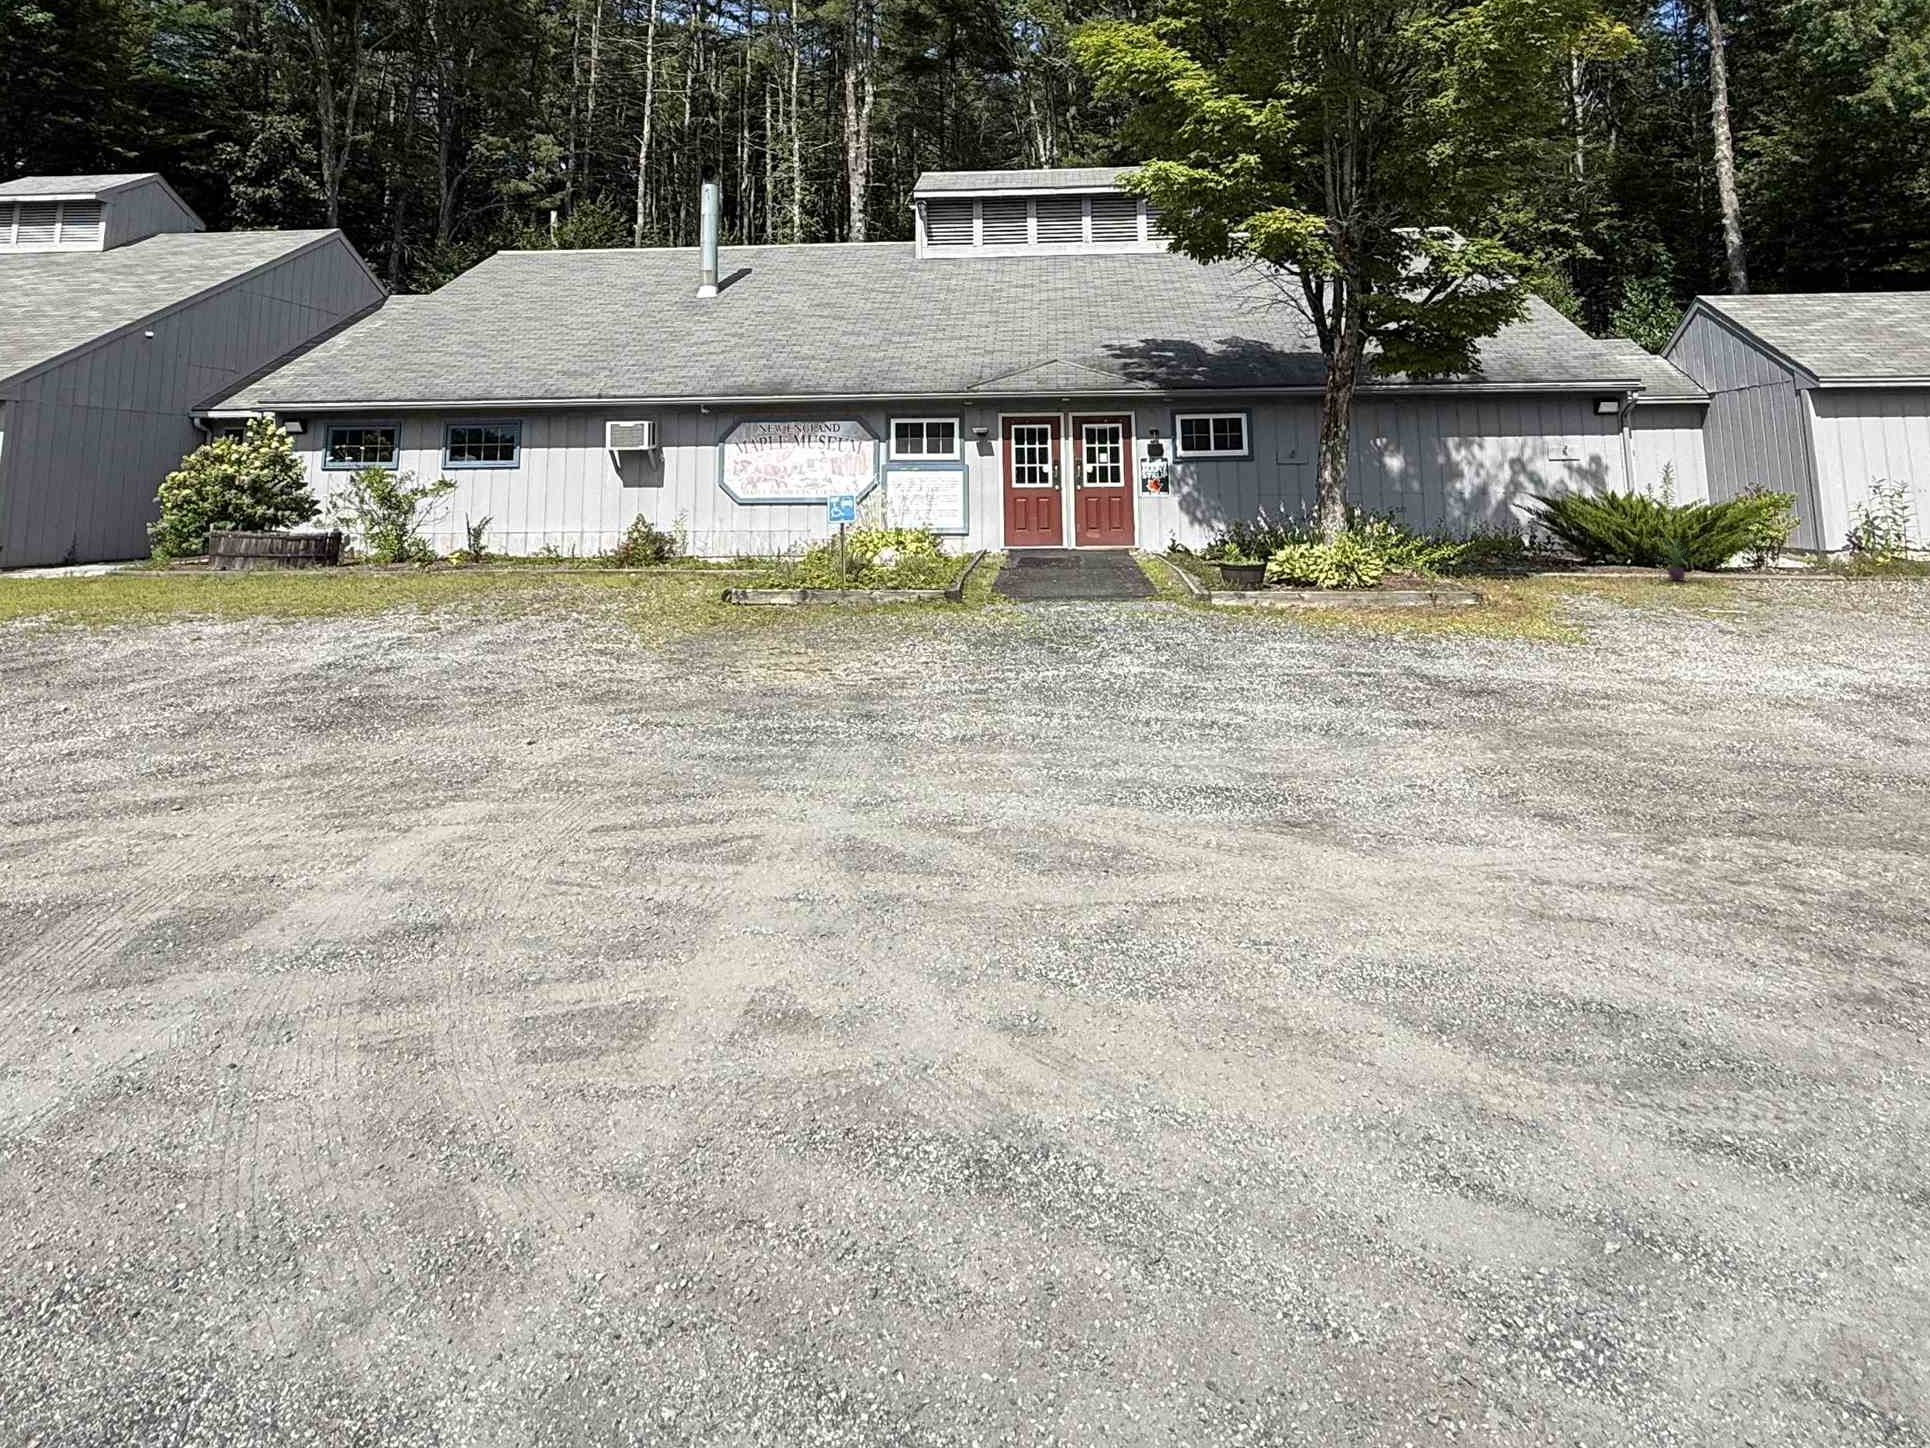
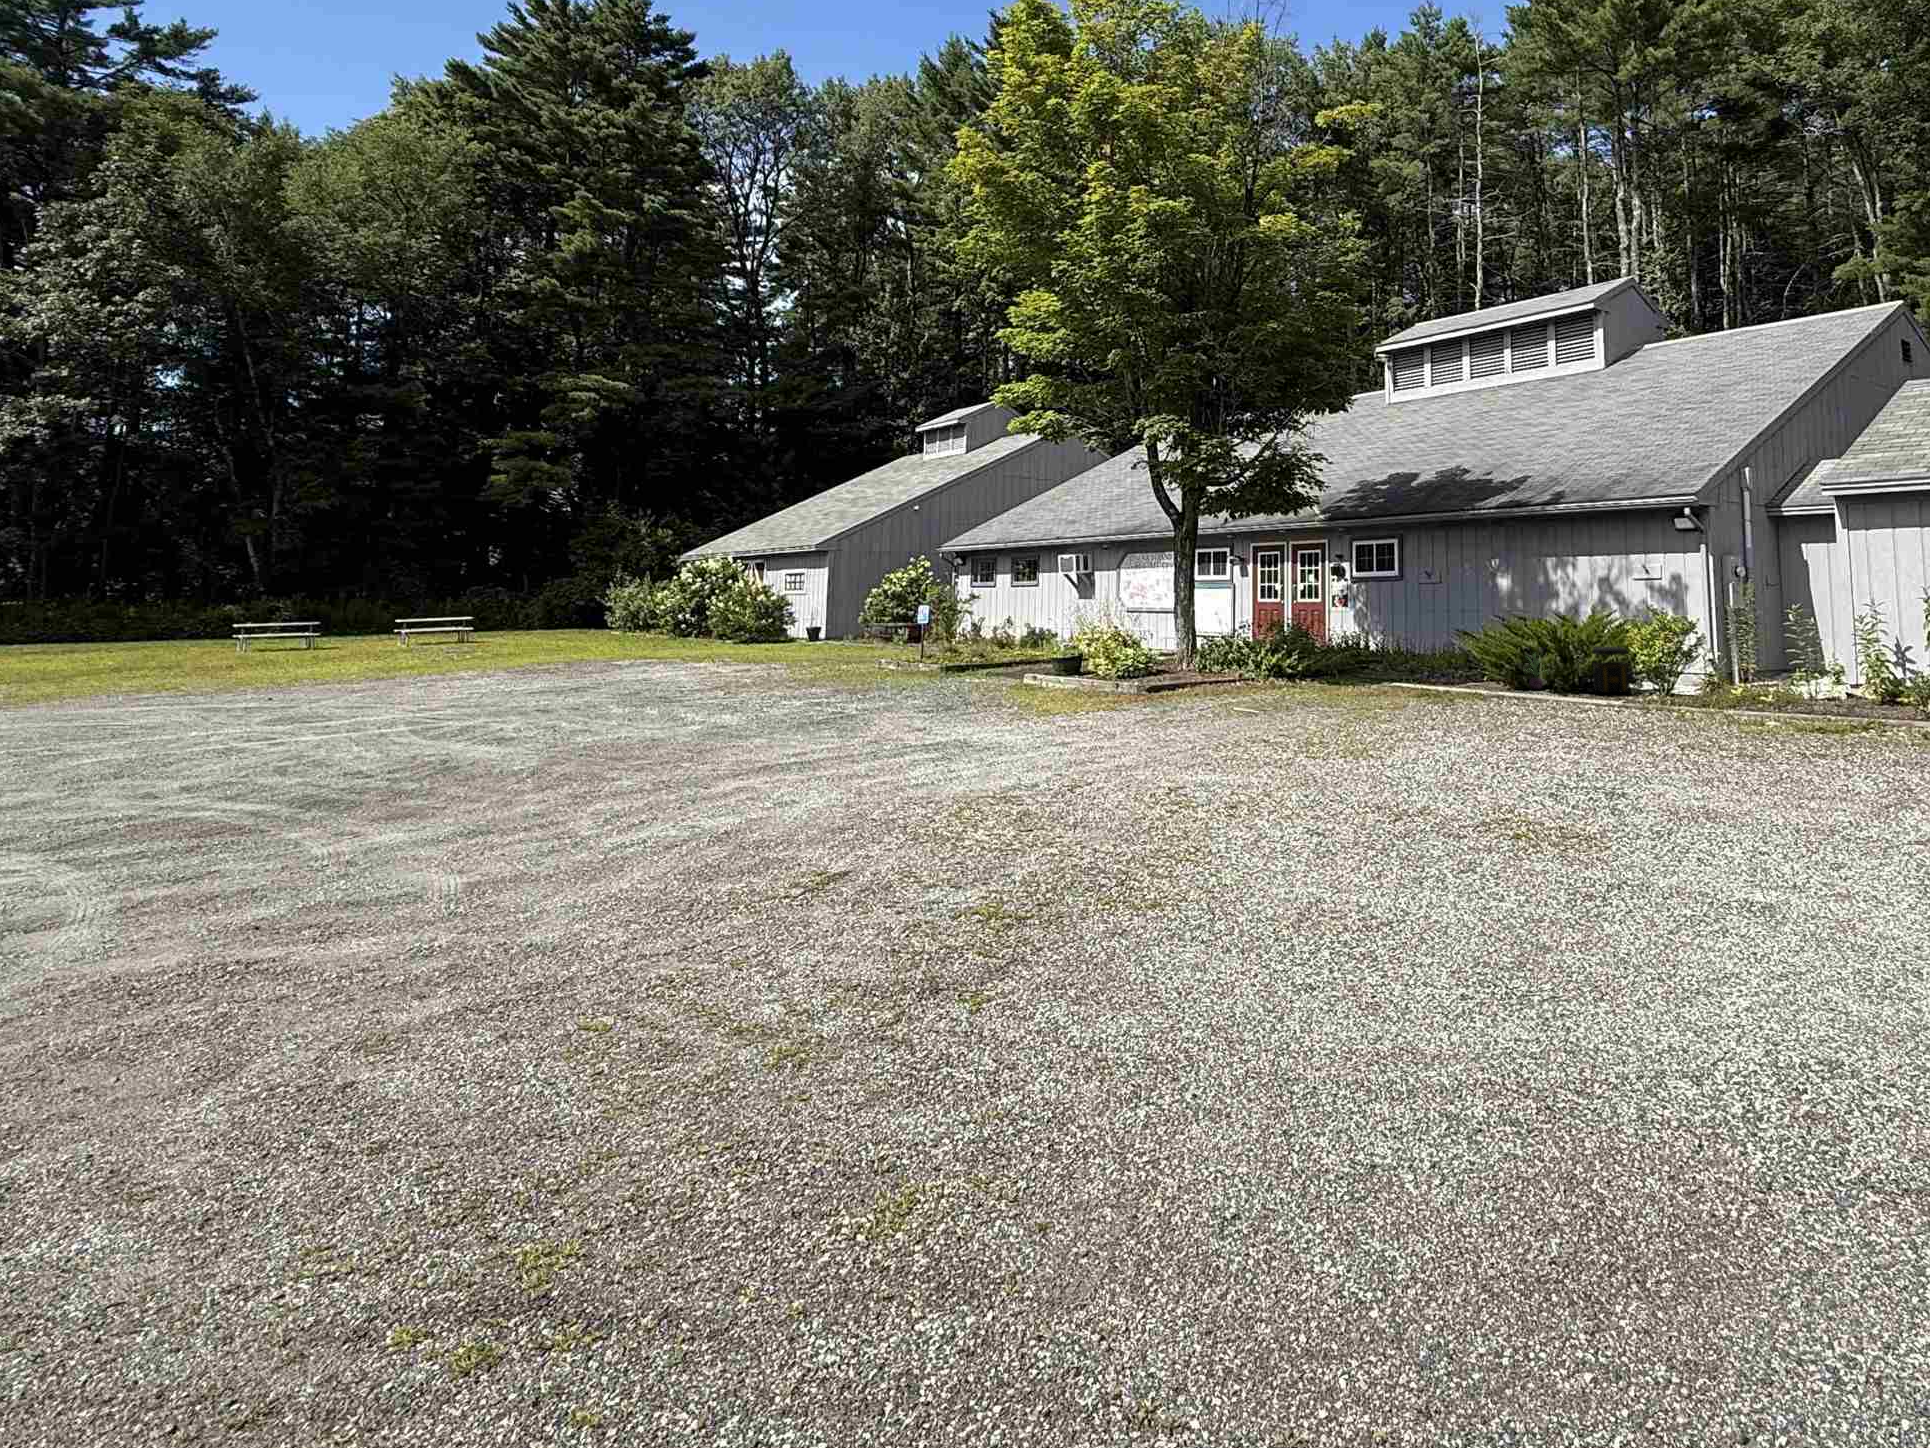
toolbox: none [1728,528,1780,580] -> present [1592,647,1629,693]

